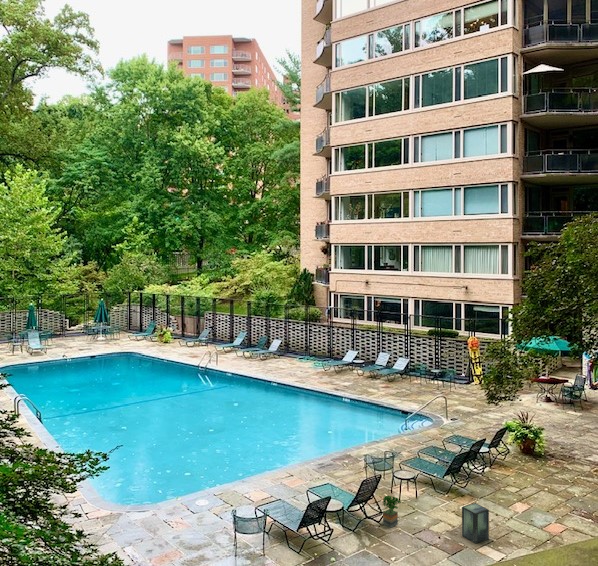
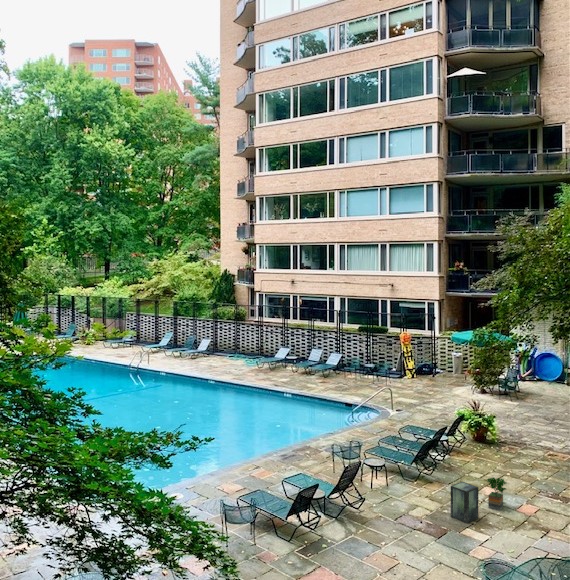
potted tree: present [383,496,401,528] -> present [487,477,506,511]

